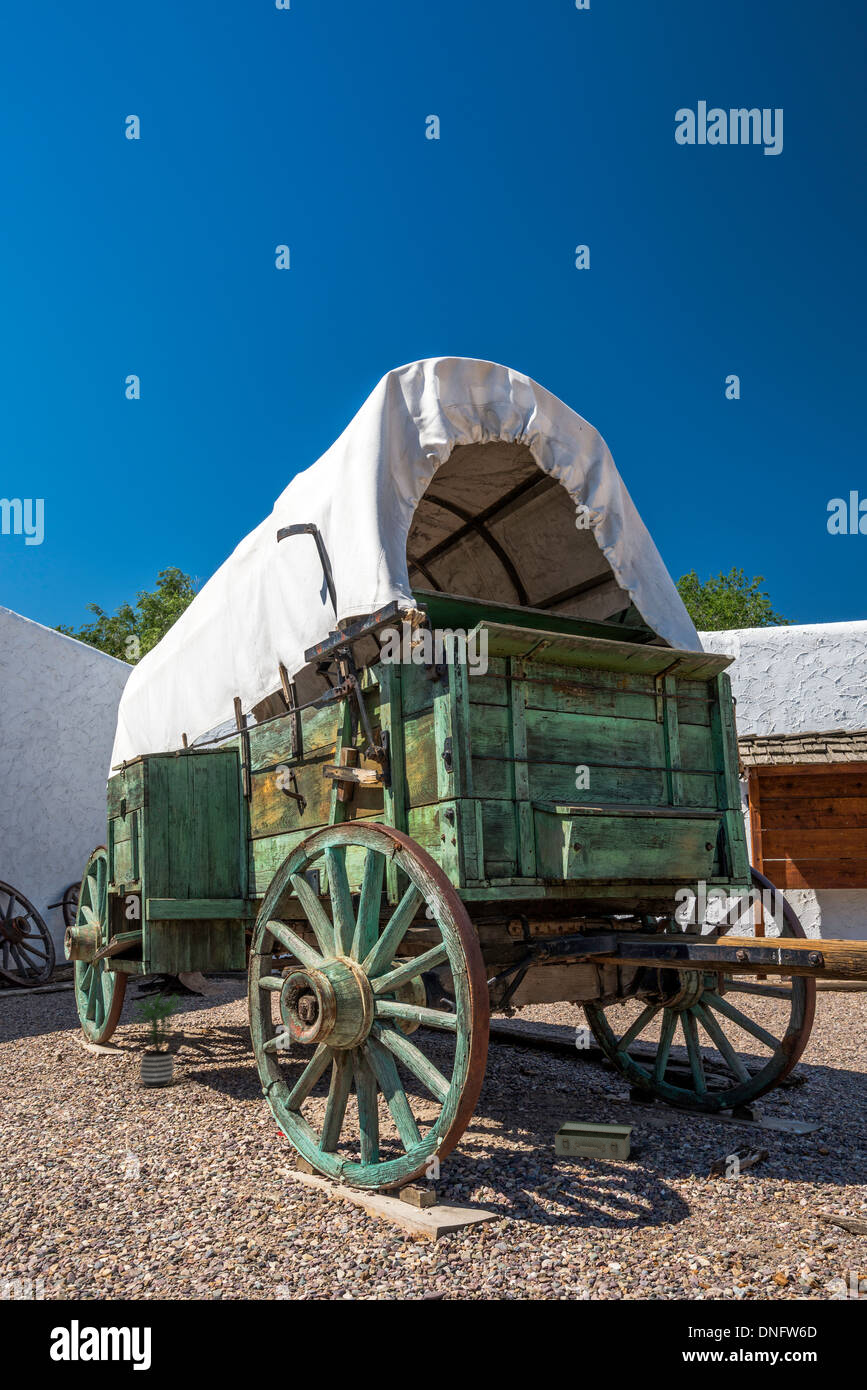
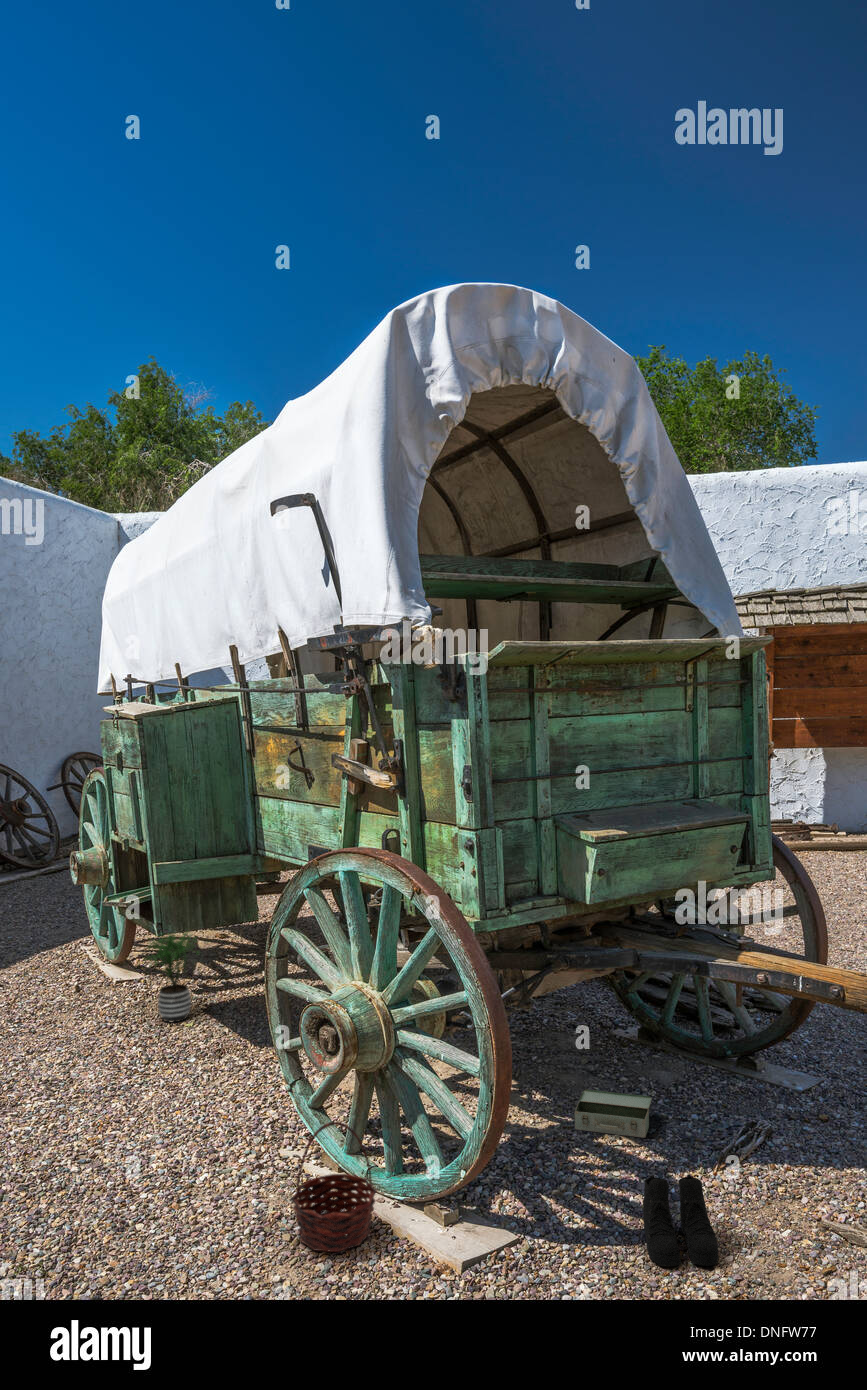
basket: none [266,1095,352,1226] -> present [291,1122,376,1252]
boots: none [620,1155,695,1236] -> present [643,1175,719,1266]

